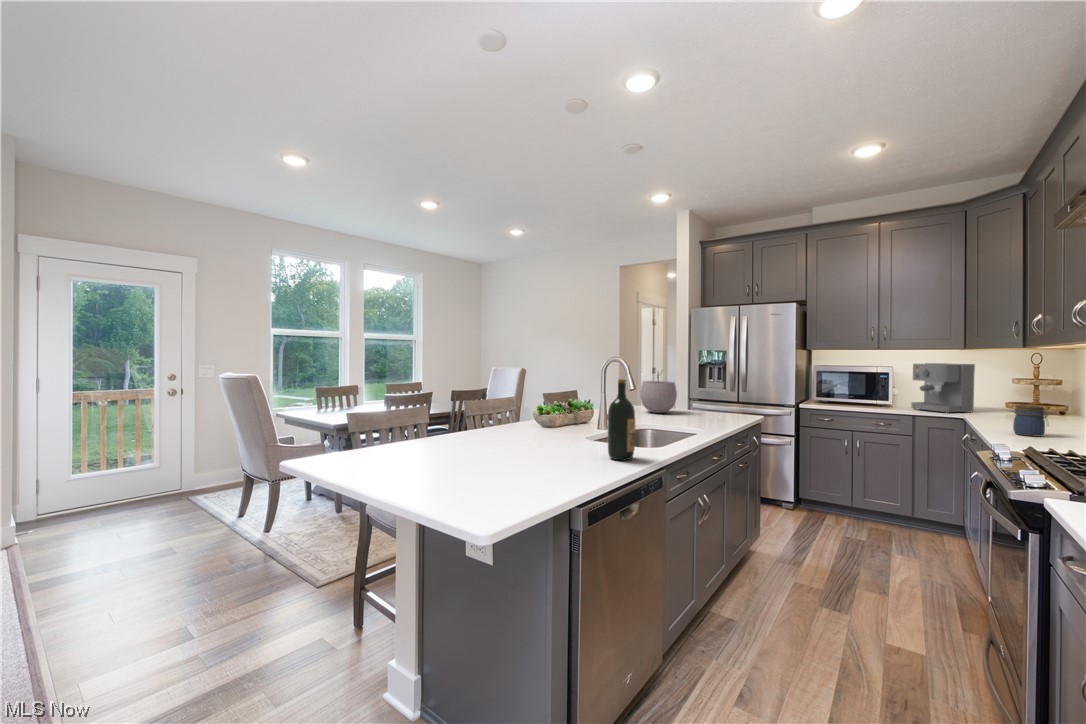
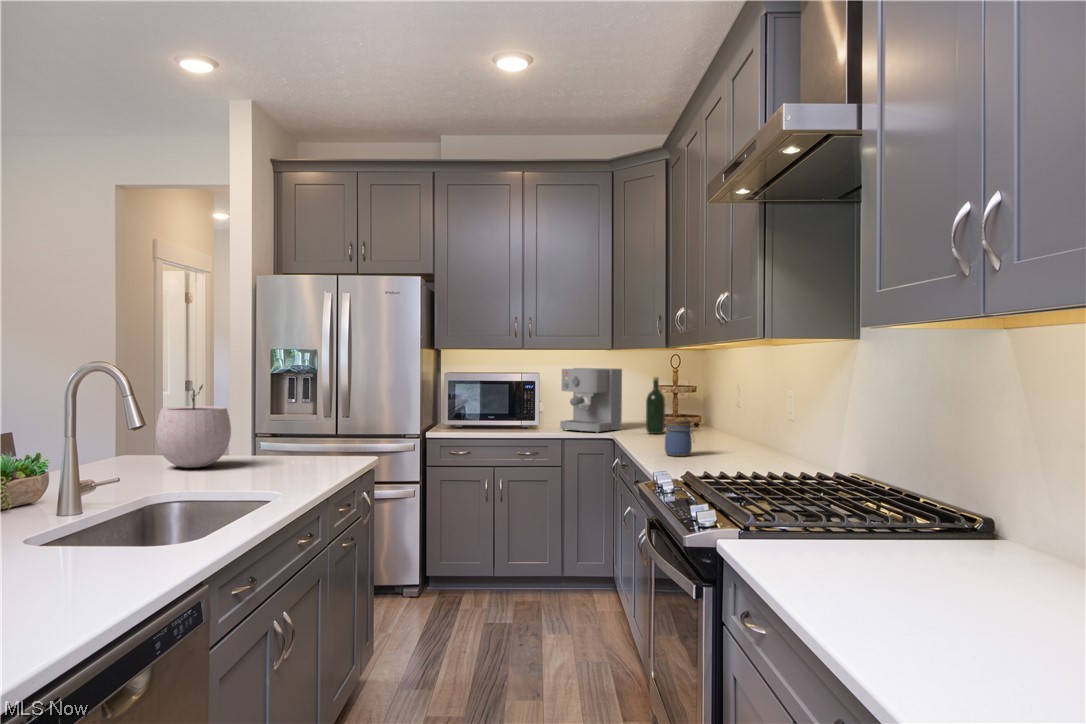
wine bottle: present [608,379,635,460] -> present [646,377,666,434]

